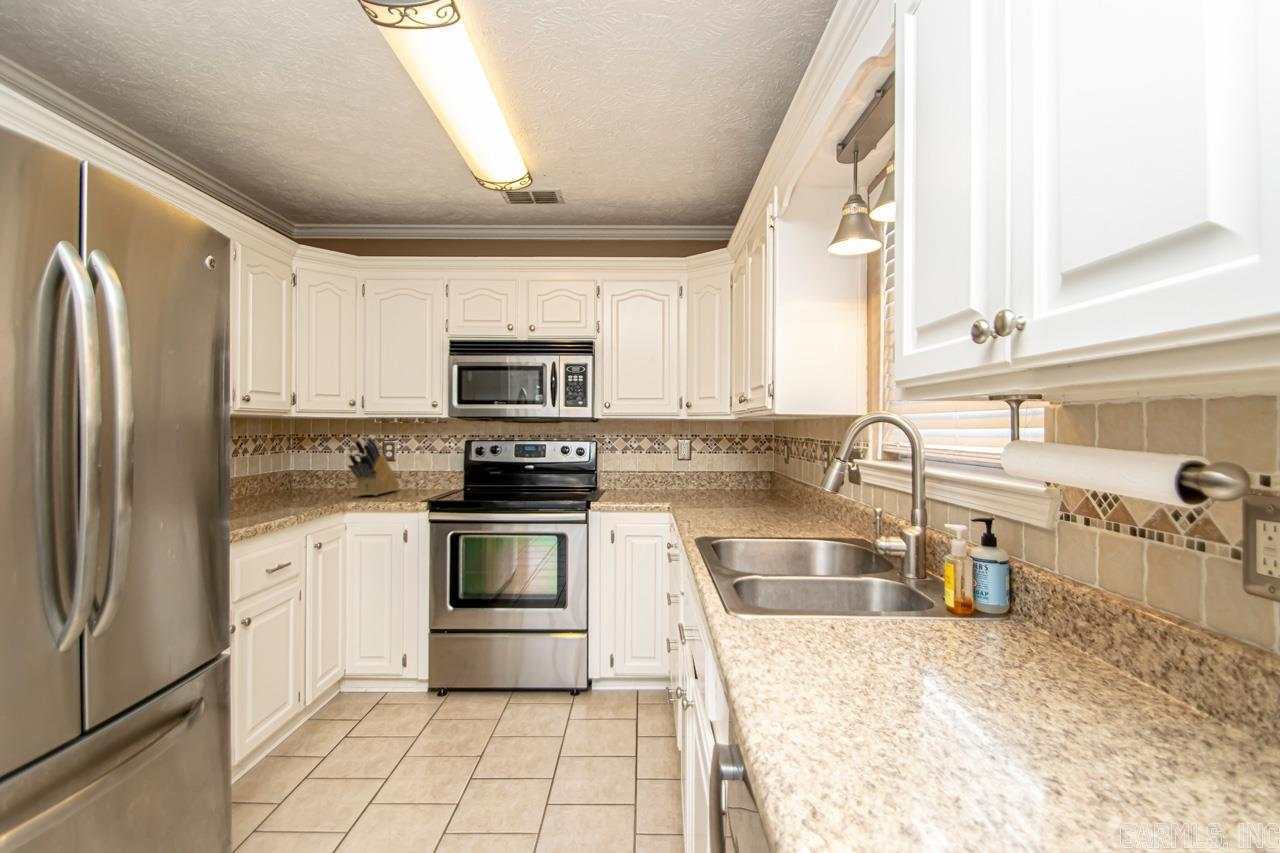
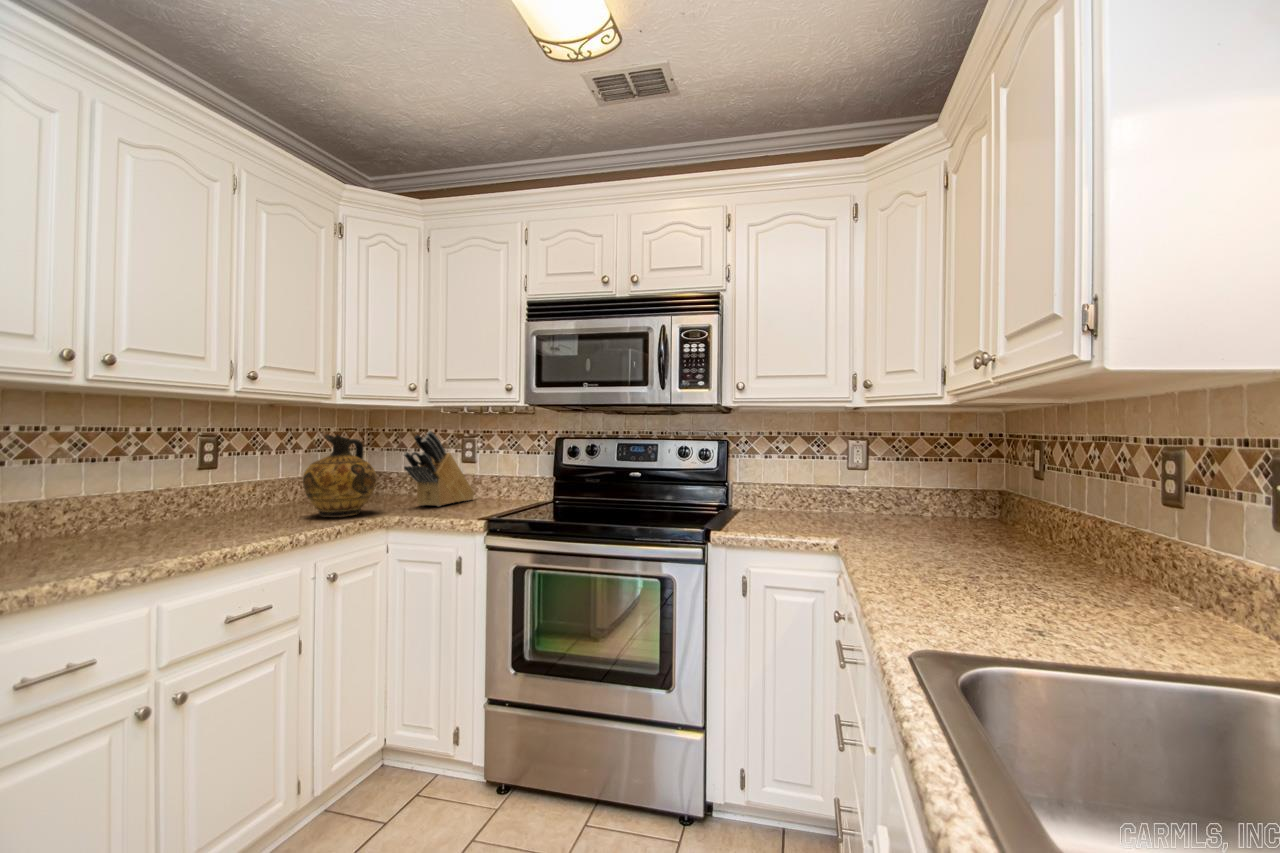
ceramic jug: none [269,441,329,506] -> present [303,435,376,517]

